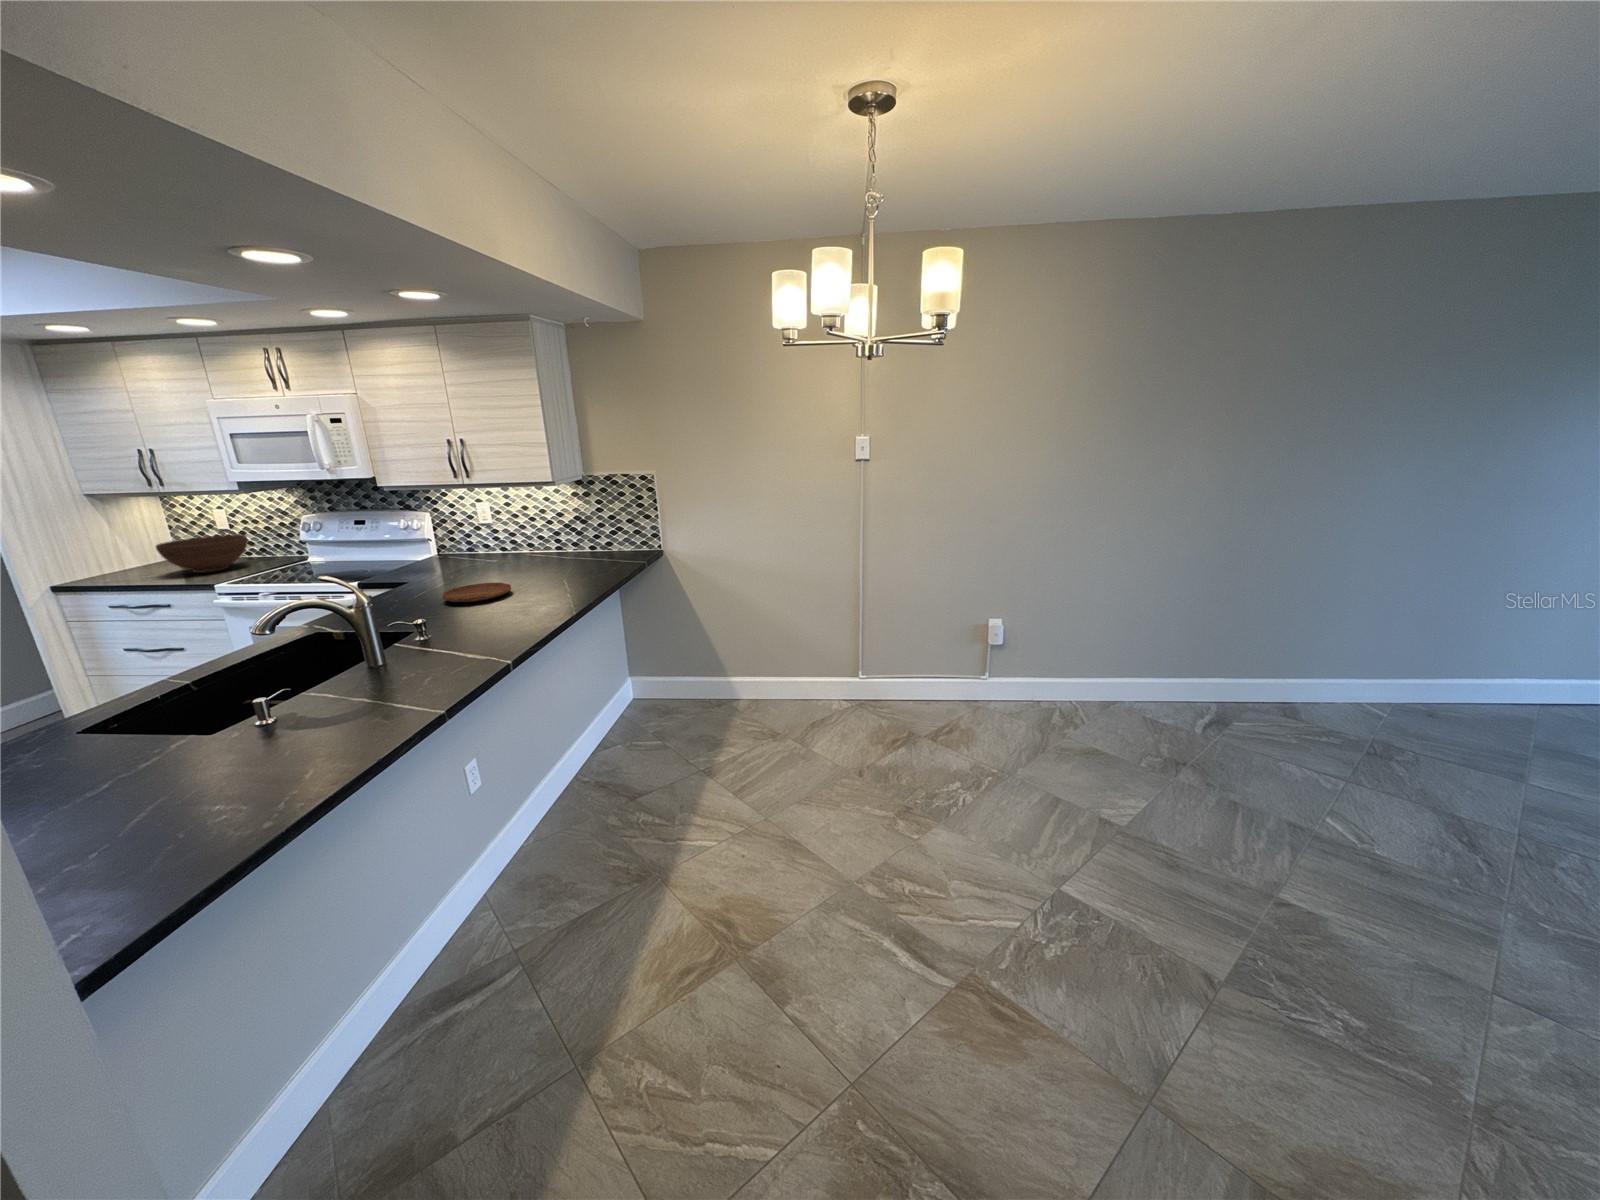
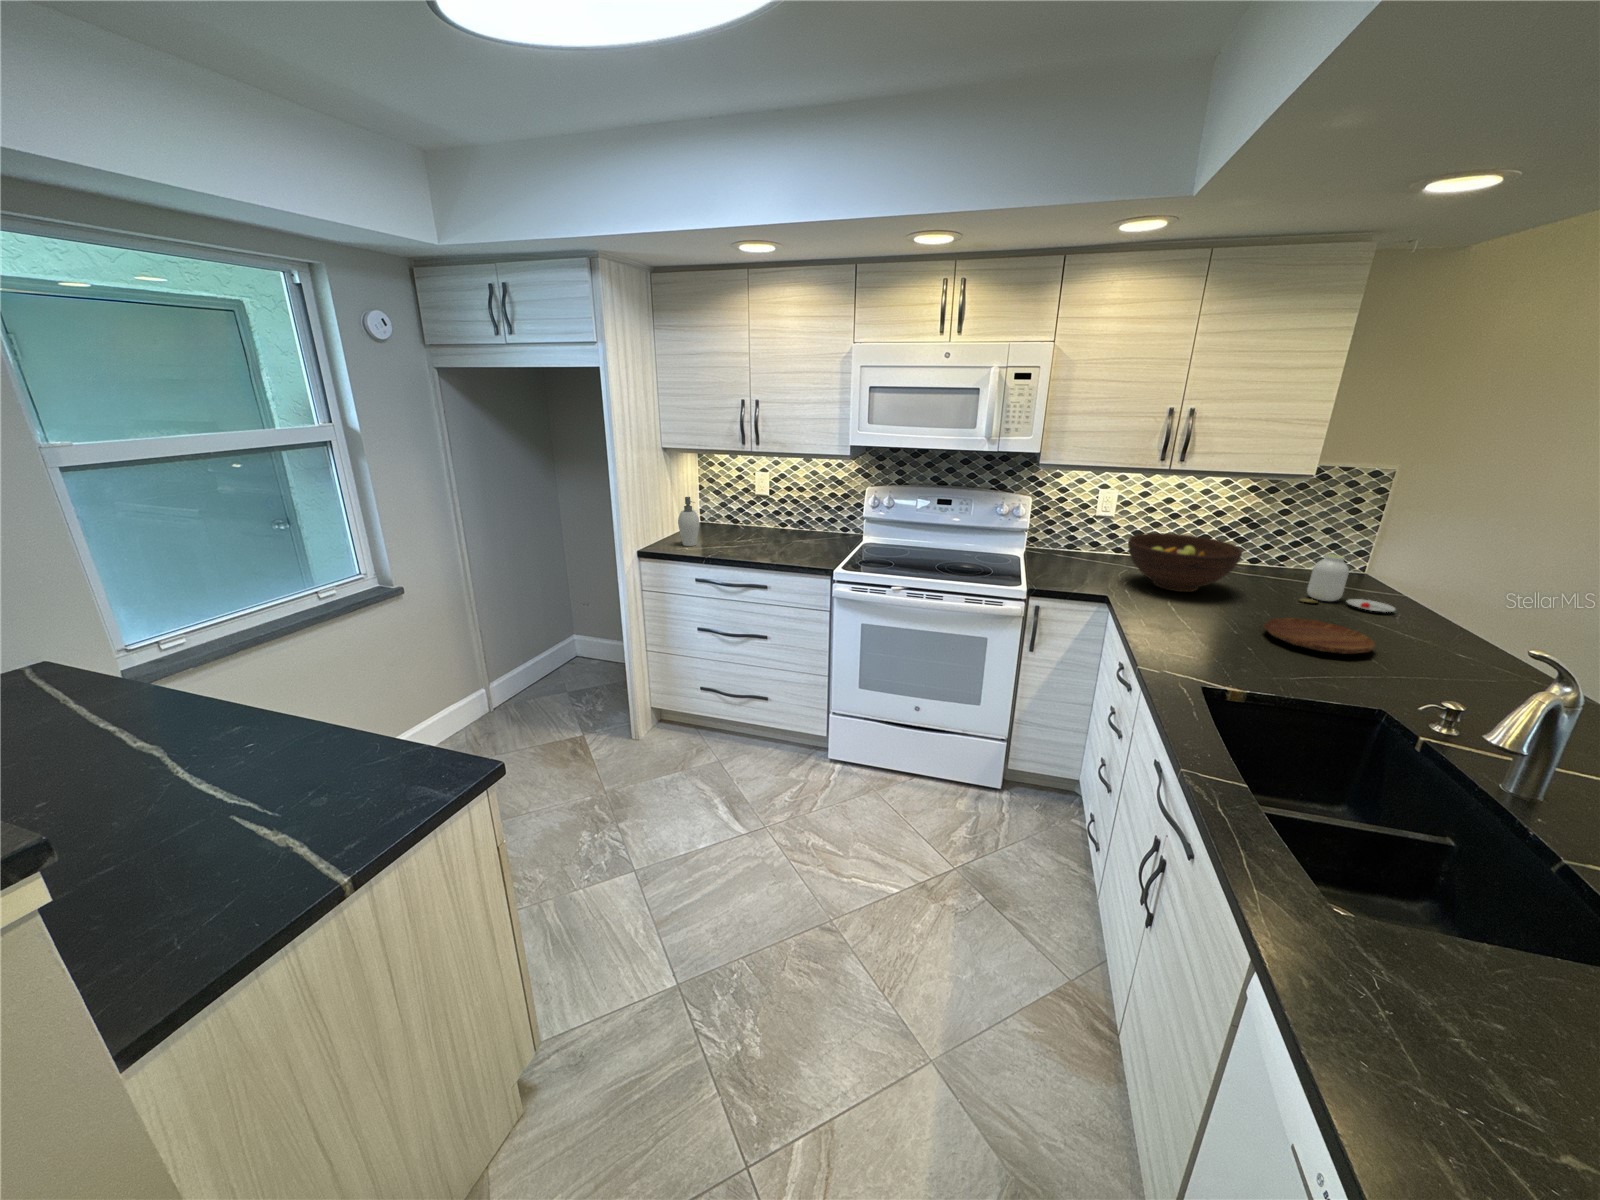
soap dispenser: none [102,535,132,579] -> present [678,497,699,546]
fruit bowl: present [156,535,248,573] -> present [1128,533,1242,592]
jar: none [551,537,603,573] -> present [1300,554,1395,612]

